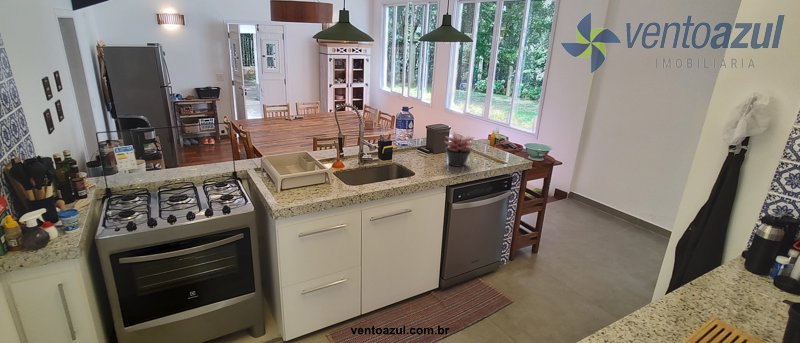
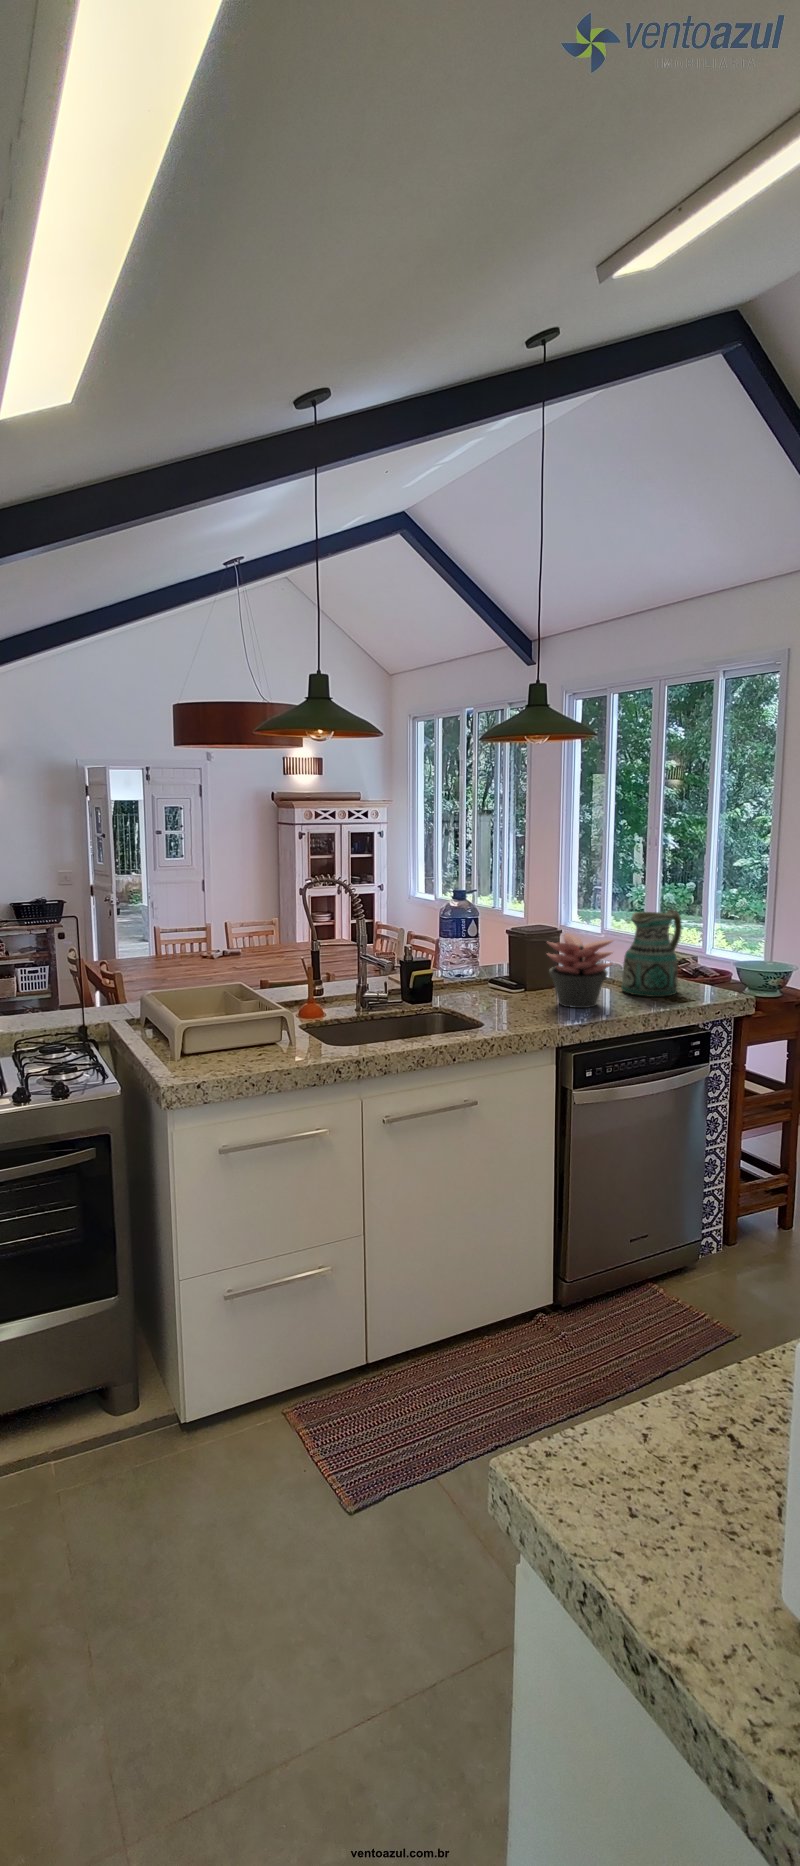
ceramic pitcher: none [476,122,504,161] -> present [621,910,682,997]

